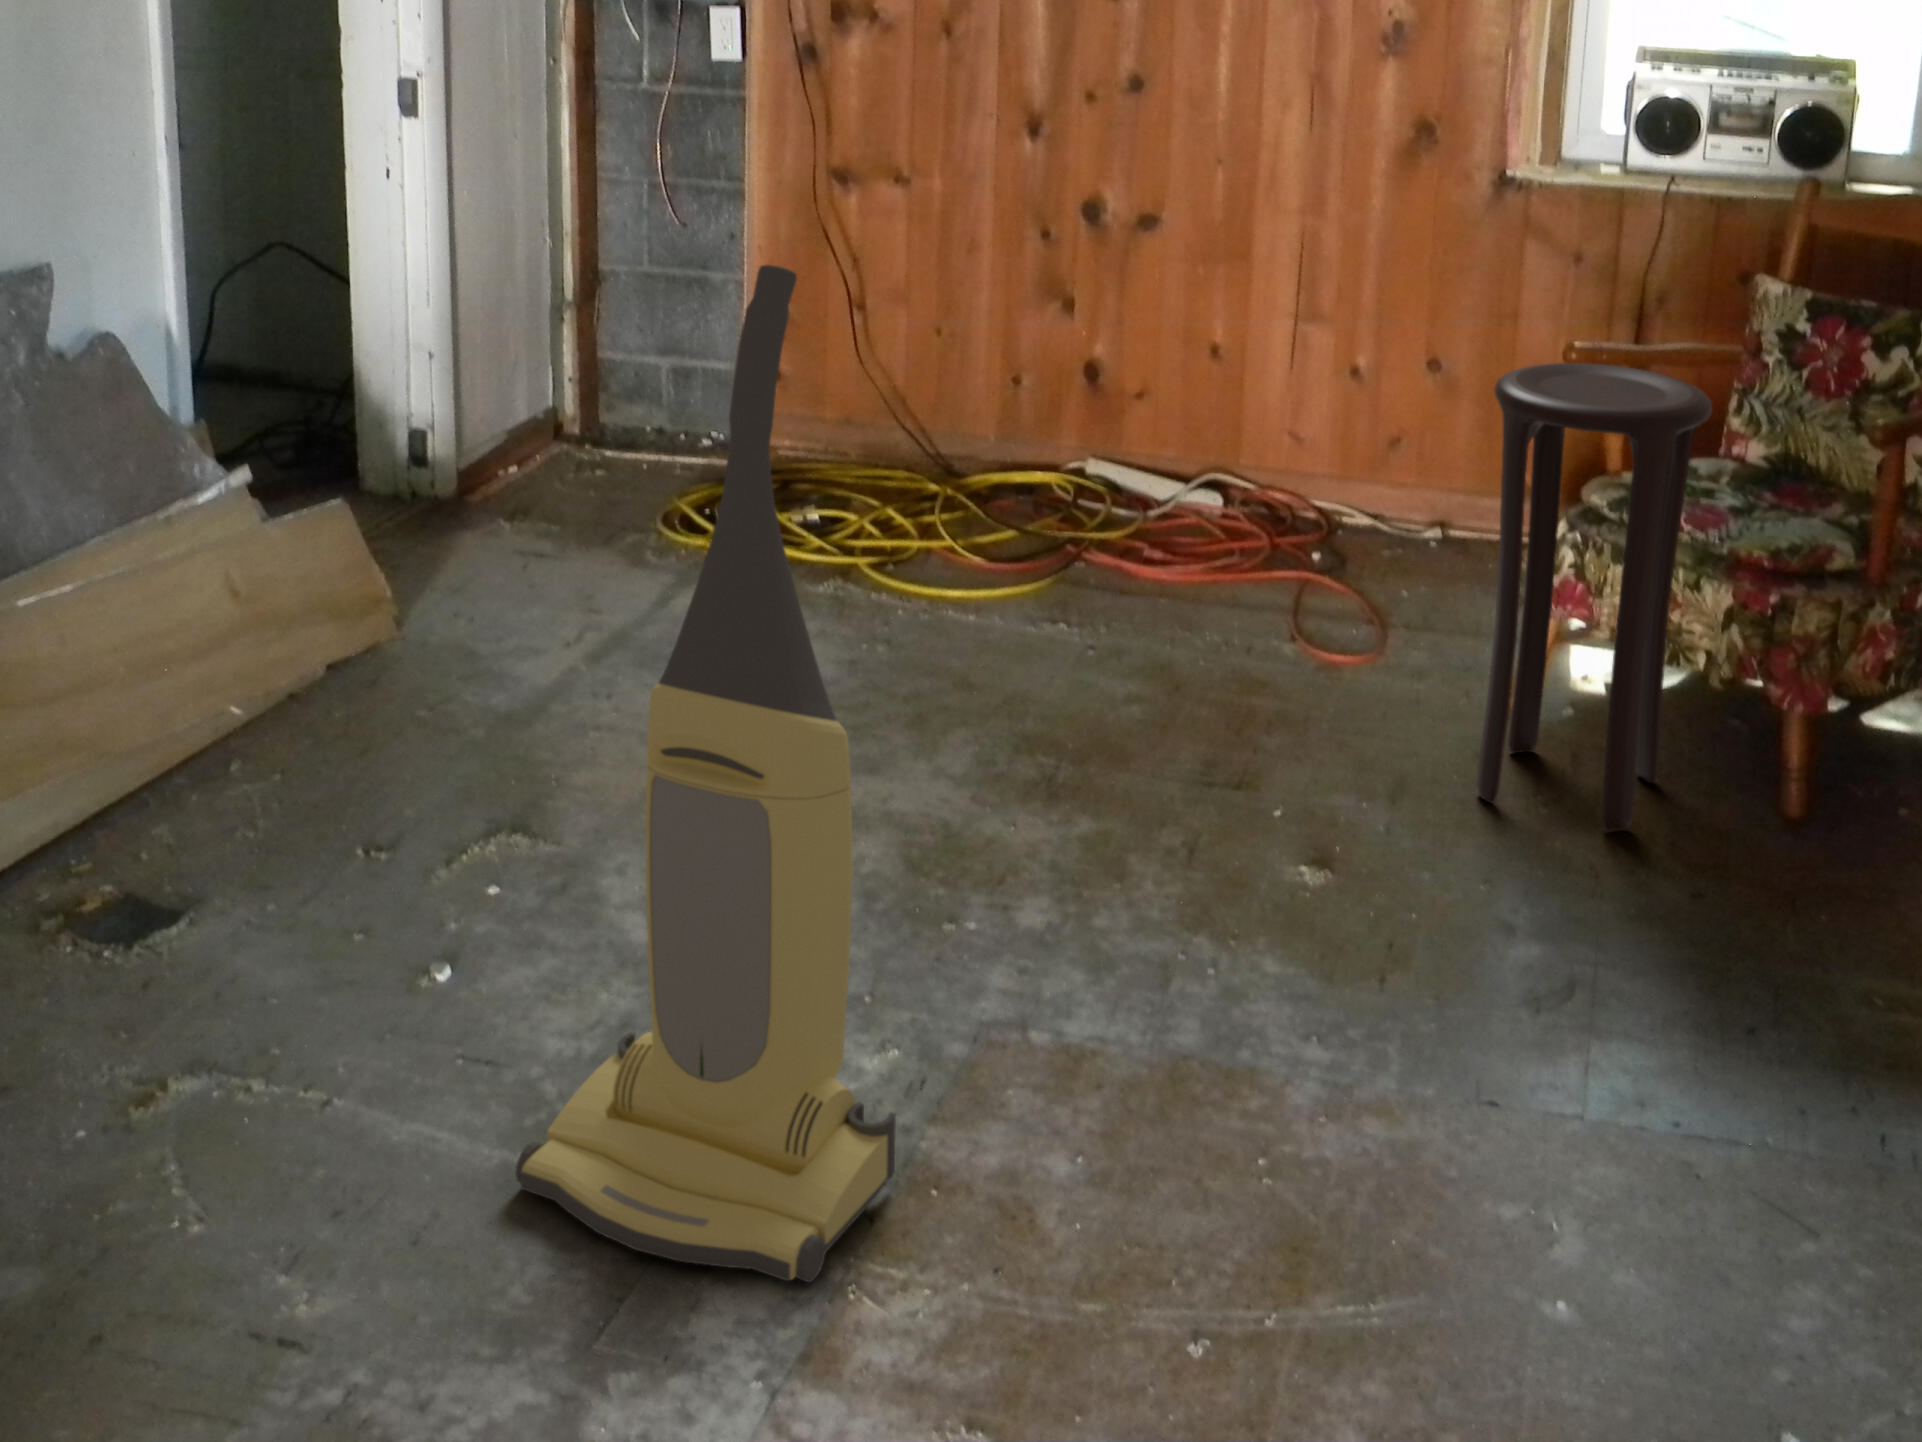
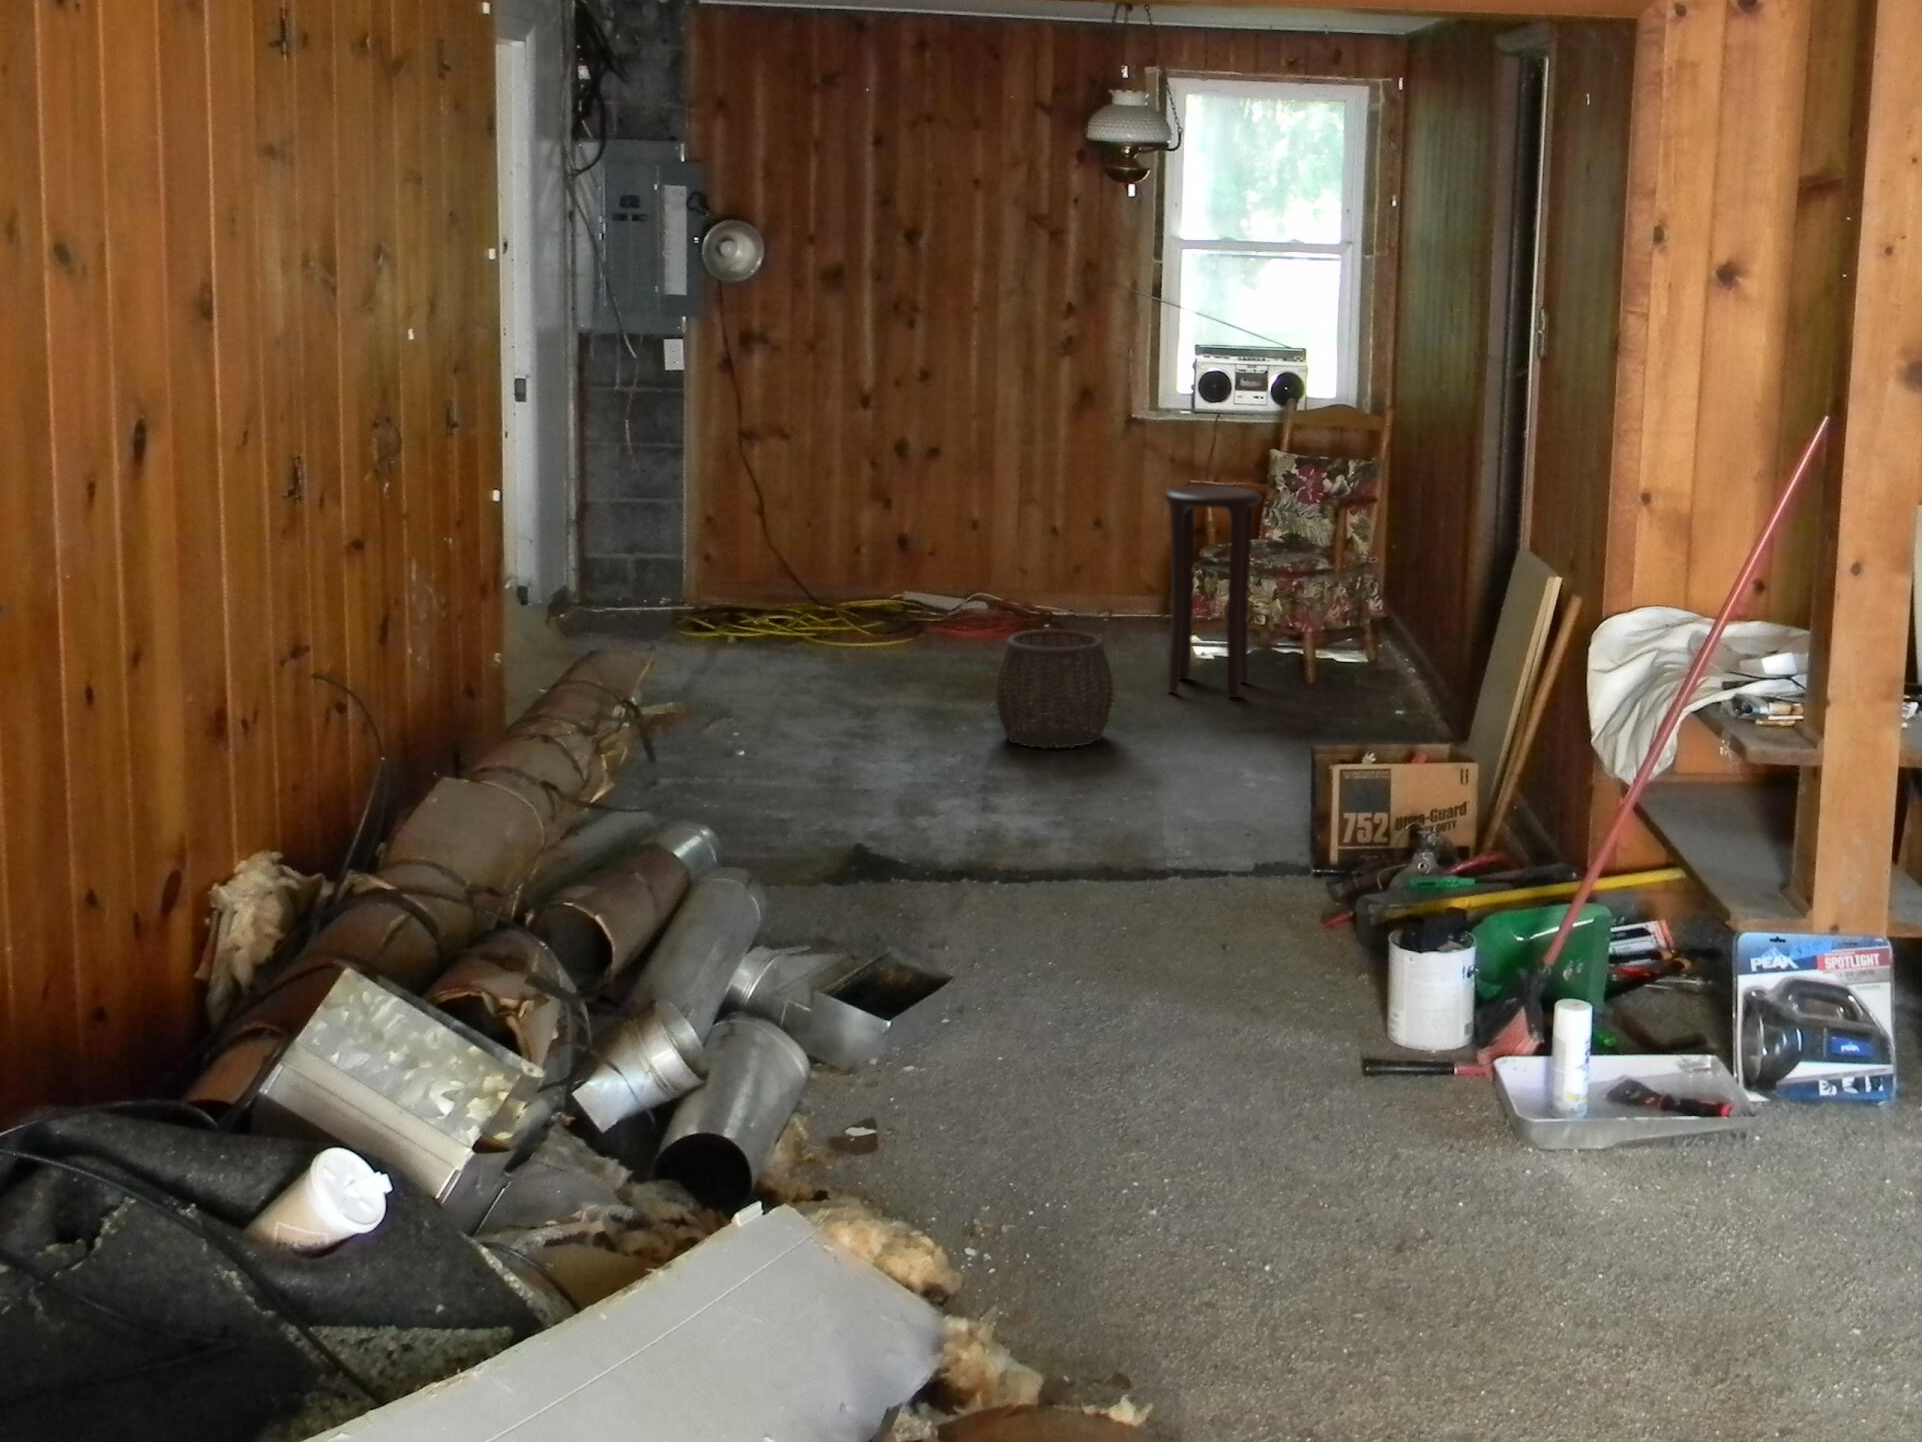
vacuum cleaner: present [515,265,896,1282] -> none [827,417,982,816]
woven basket: none [1042,694,1310,995] -> present [995,630,1114,749]

